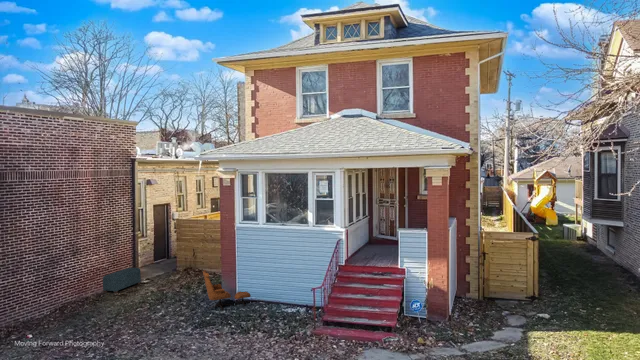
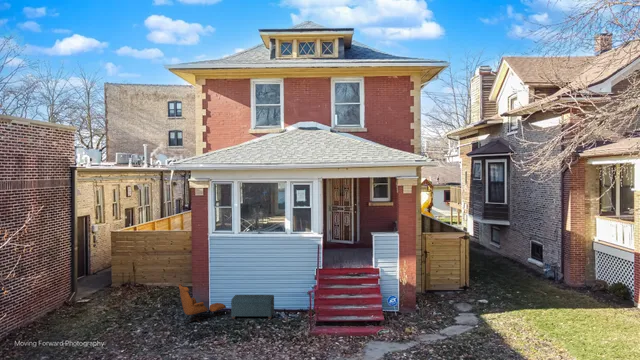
bench: present [103,268,141,293] -> present [231,295,274,319]

